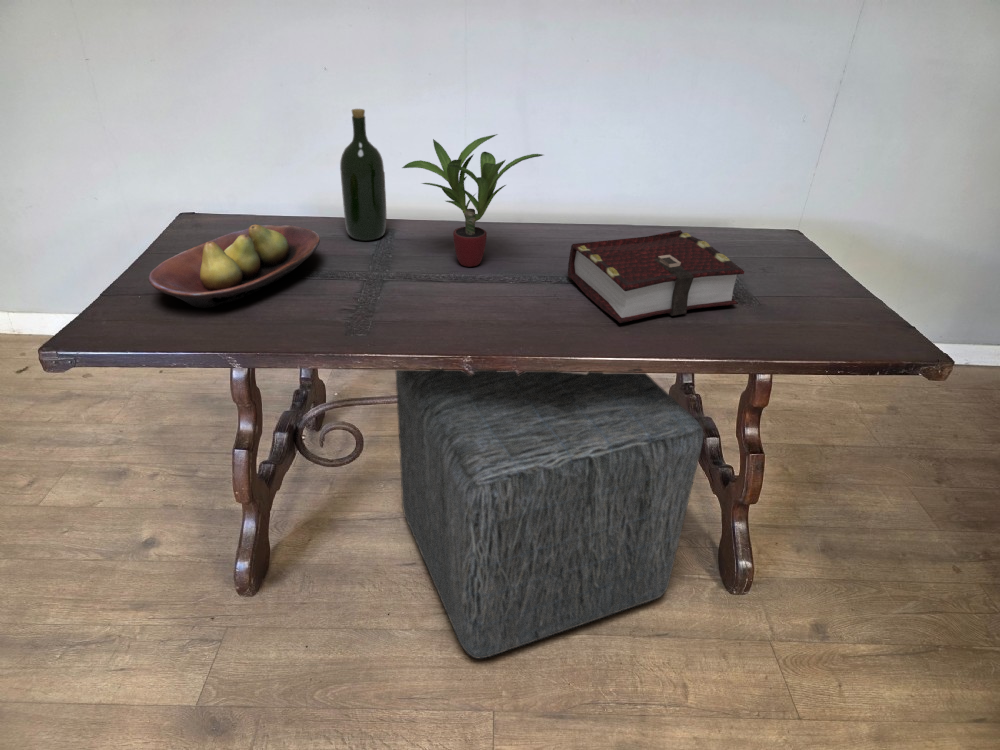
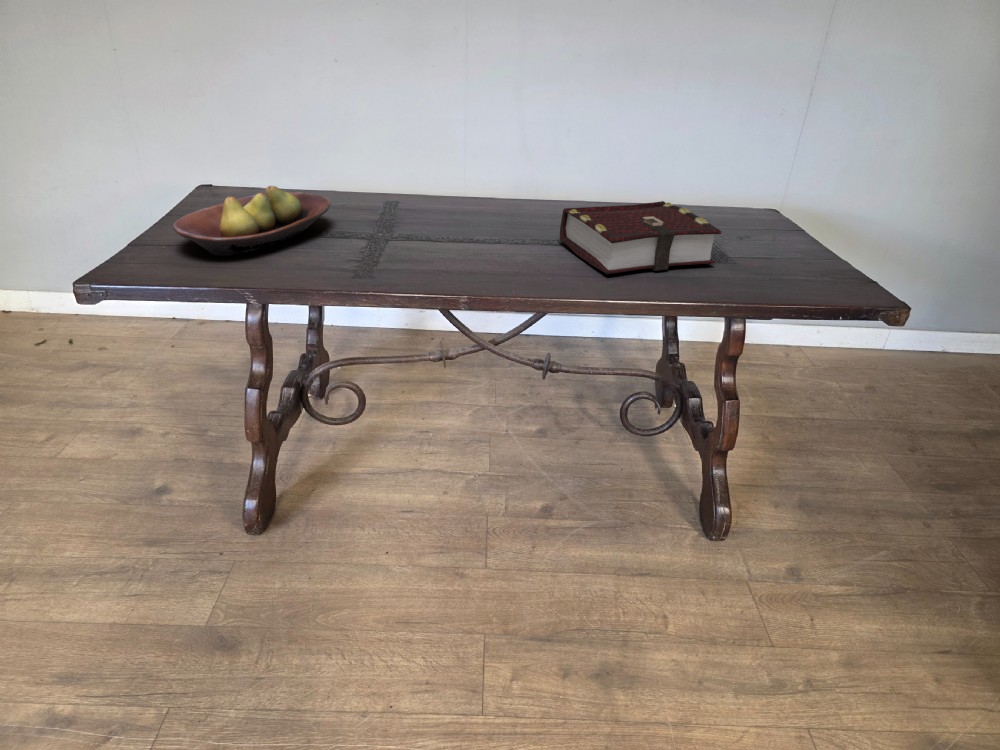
wine bottle: present [340,109,387,241] -> none [351,87,392,211]
potted plant: present [402,134,543,267] -> none [408,109,540,232]
ottoman: present [396,369,703,659] -> none [399,284,683,589]

